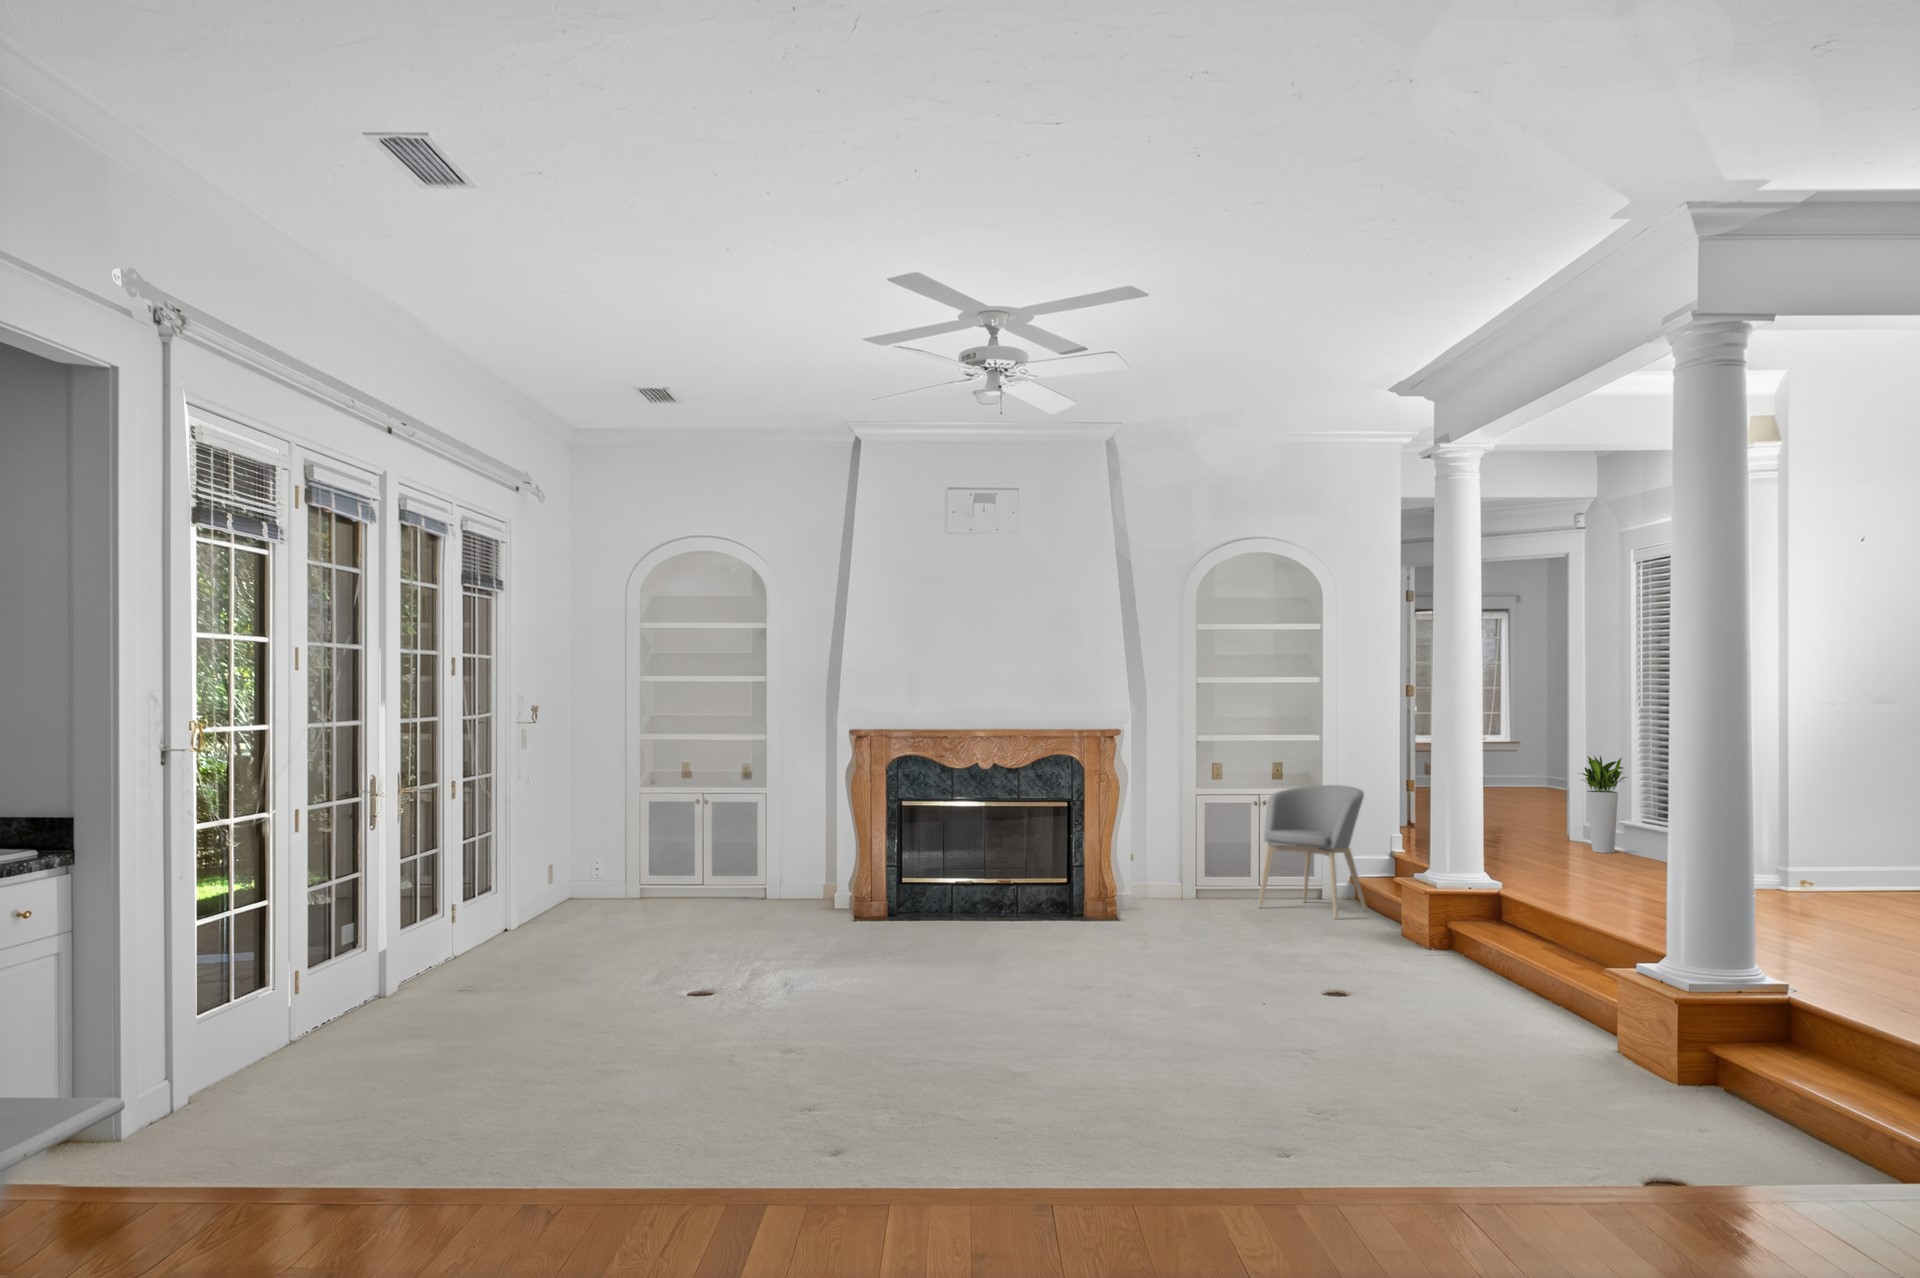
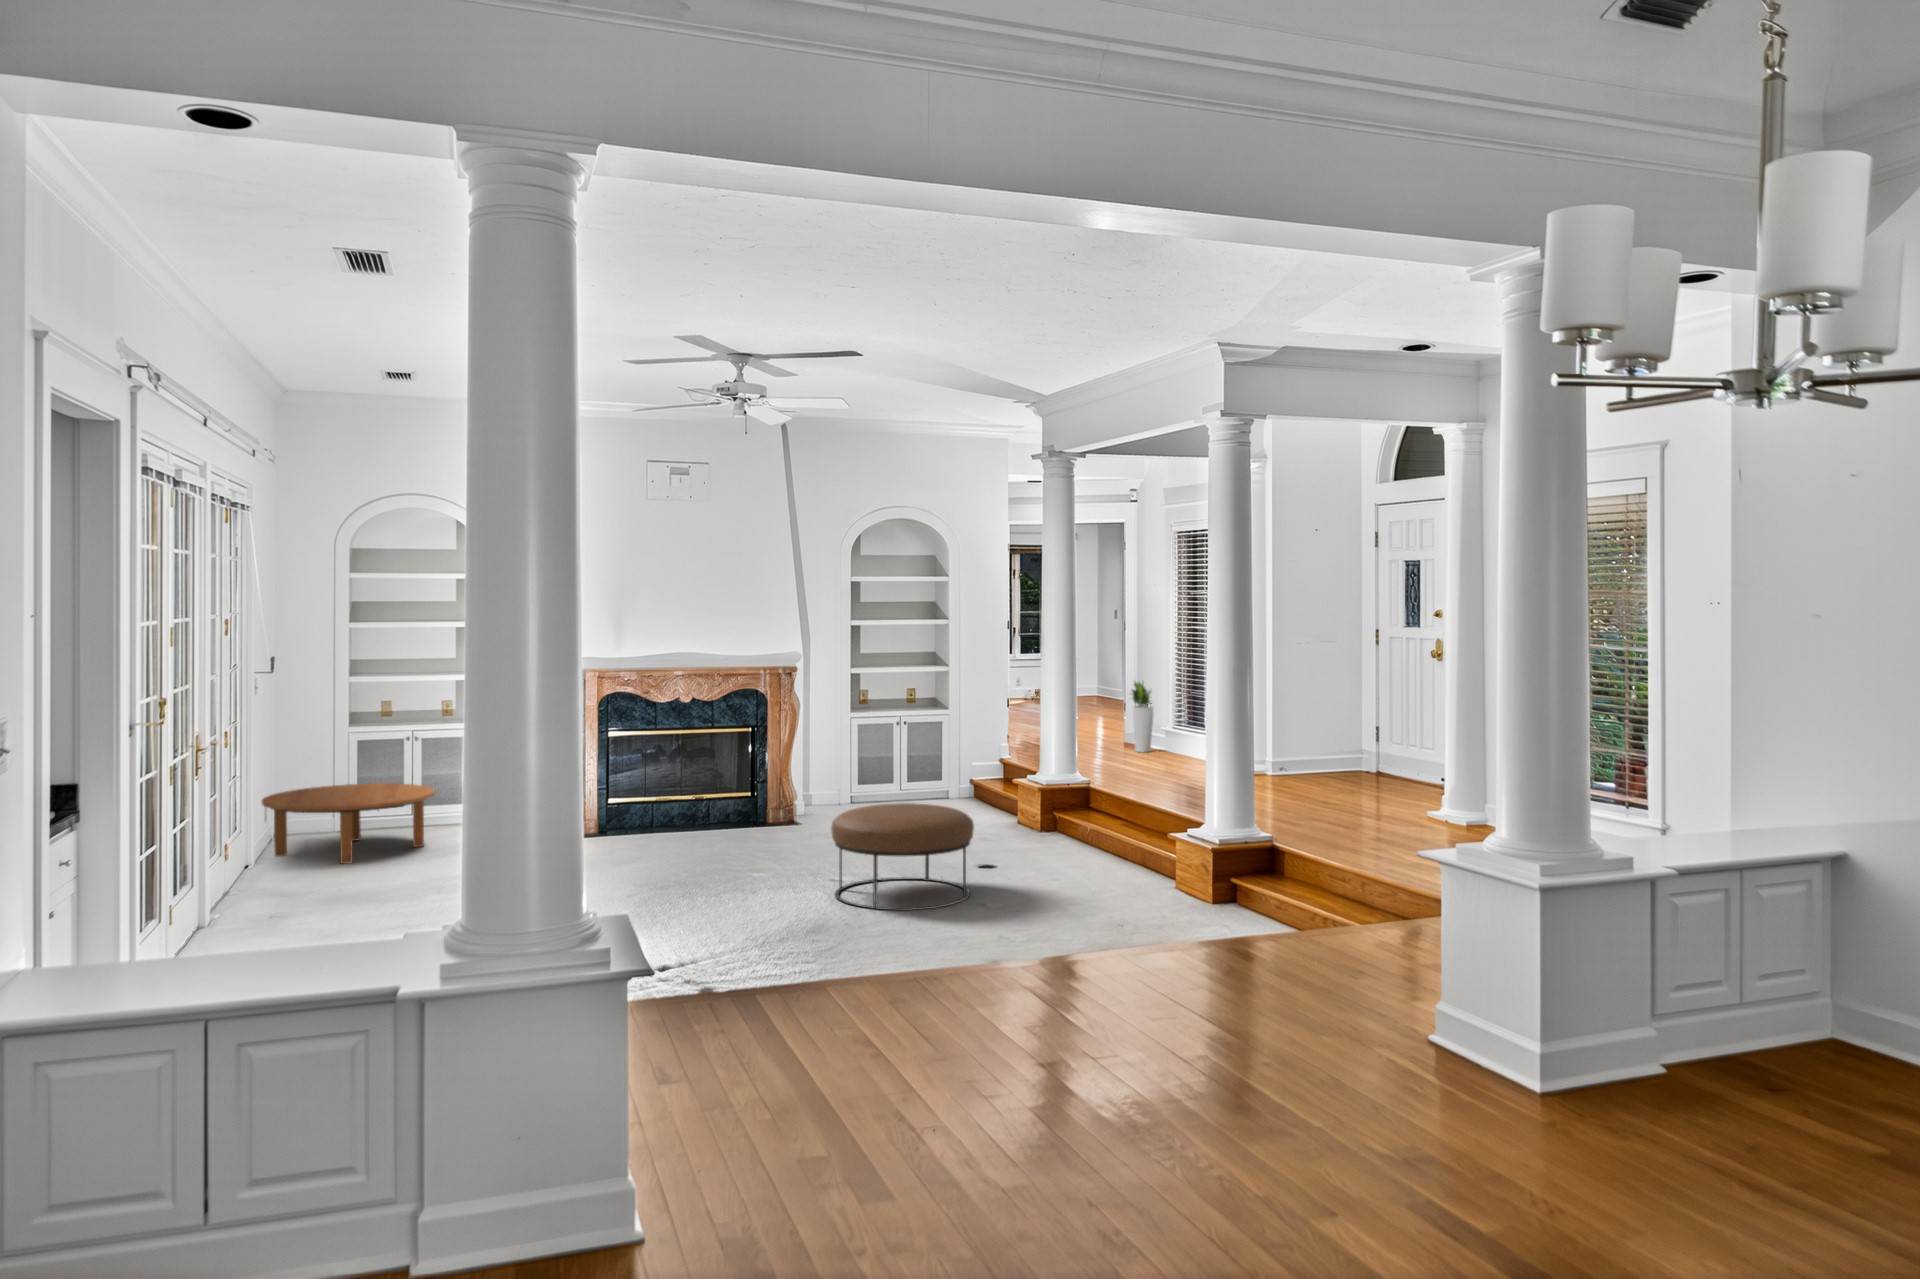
armchair: present [1258,785,1367,919] -> none [901,708,984,813]
coffee table: none [536,848,710,934] -> present [262,783,435,864]
ottoman: none [1099,899,1289,1043] -> present [831,803,974,910]

